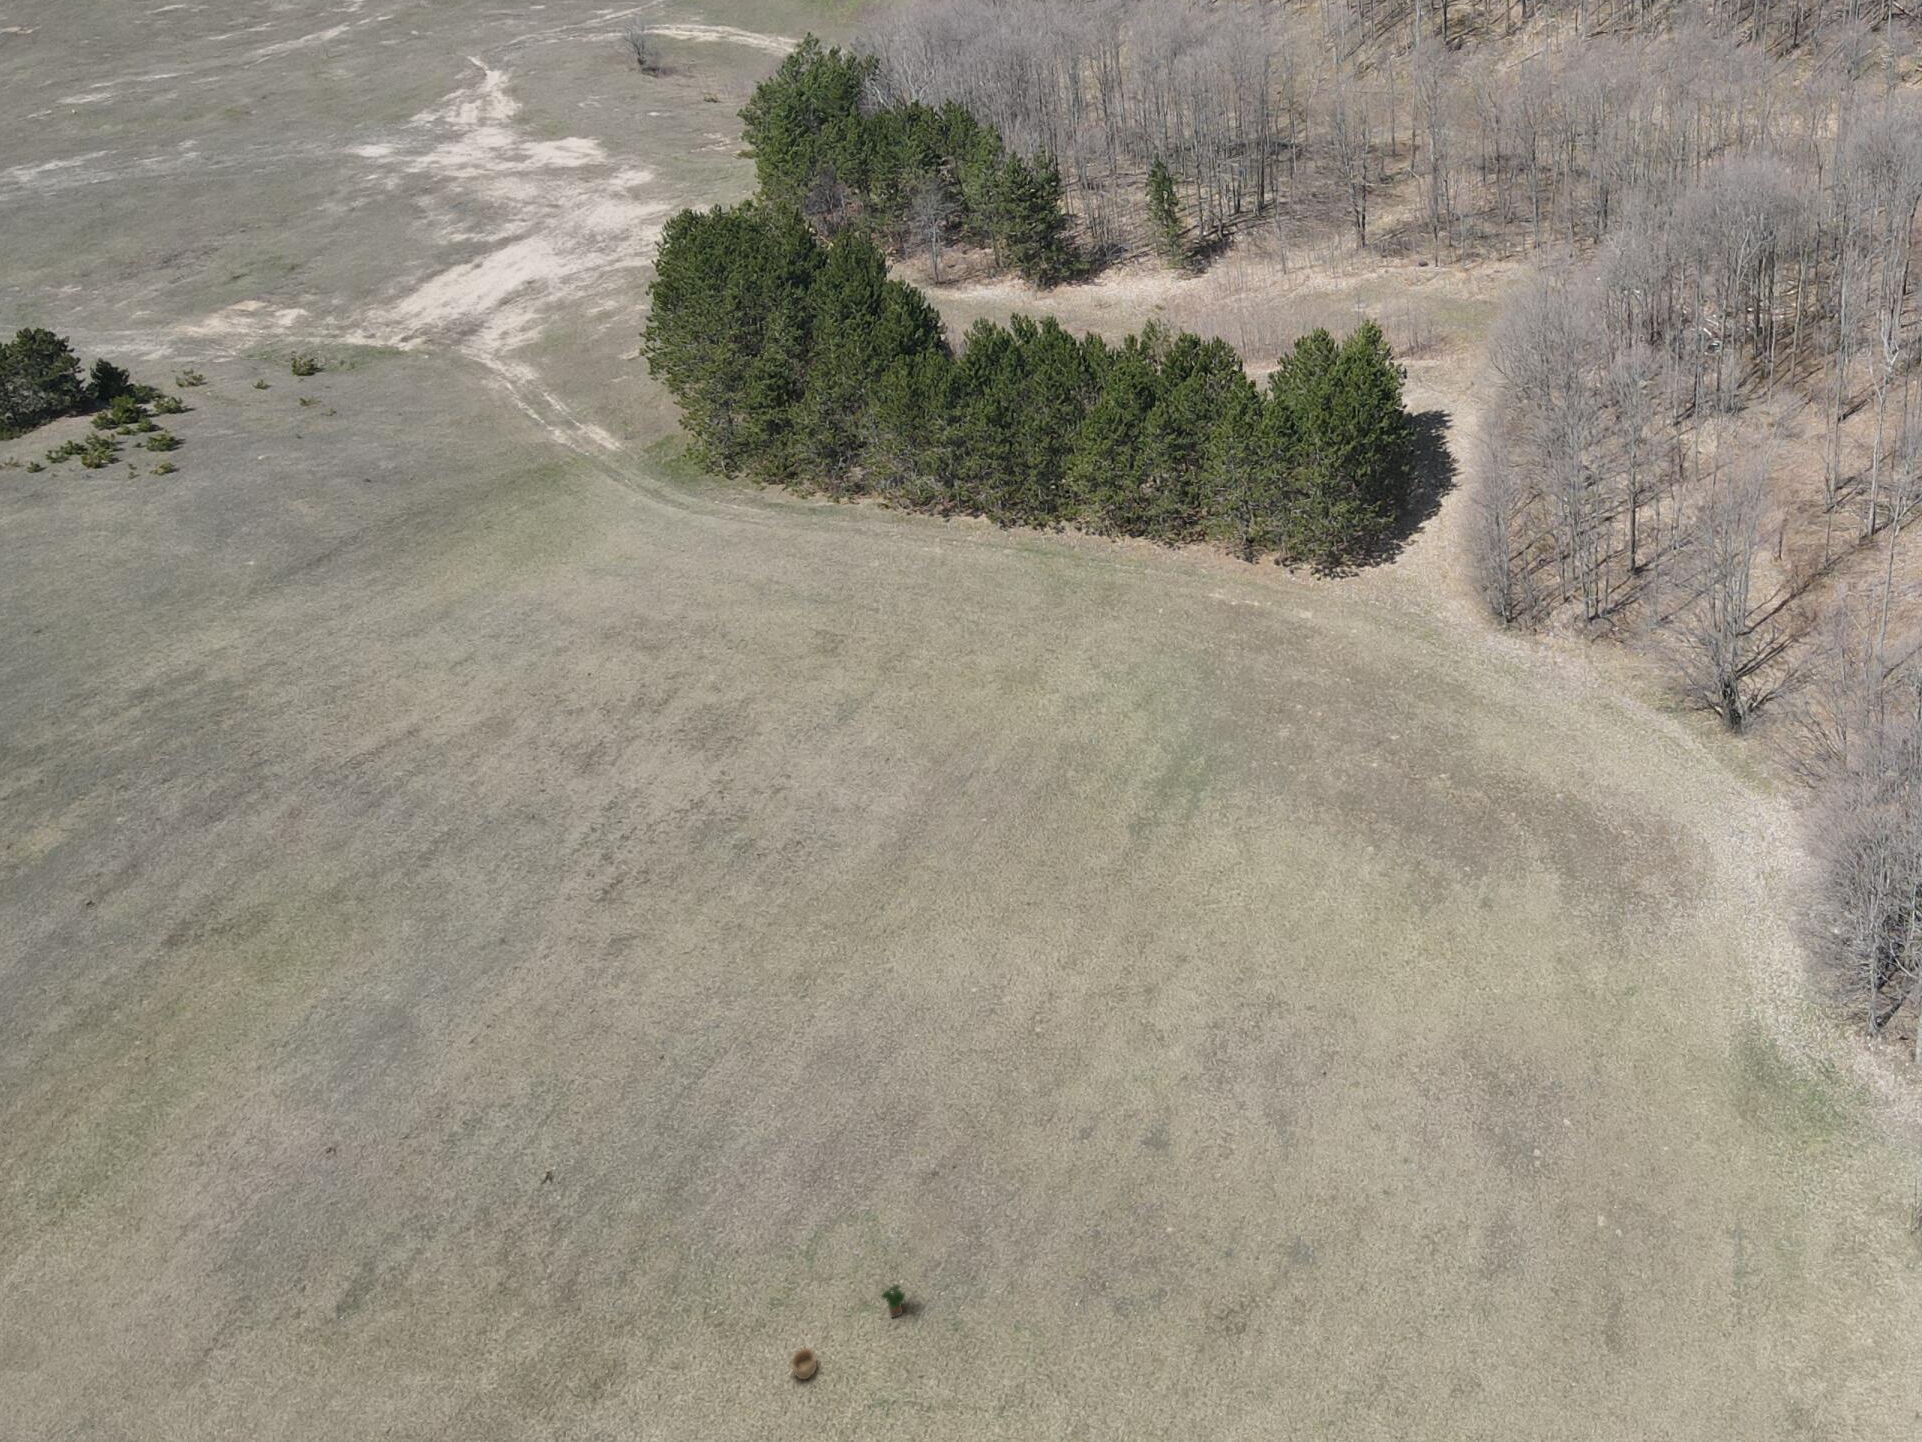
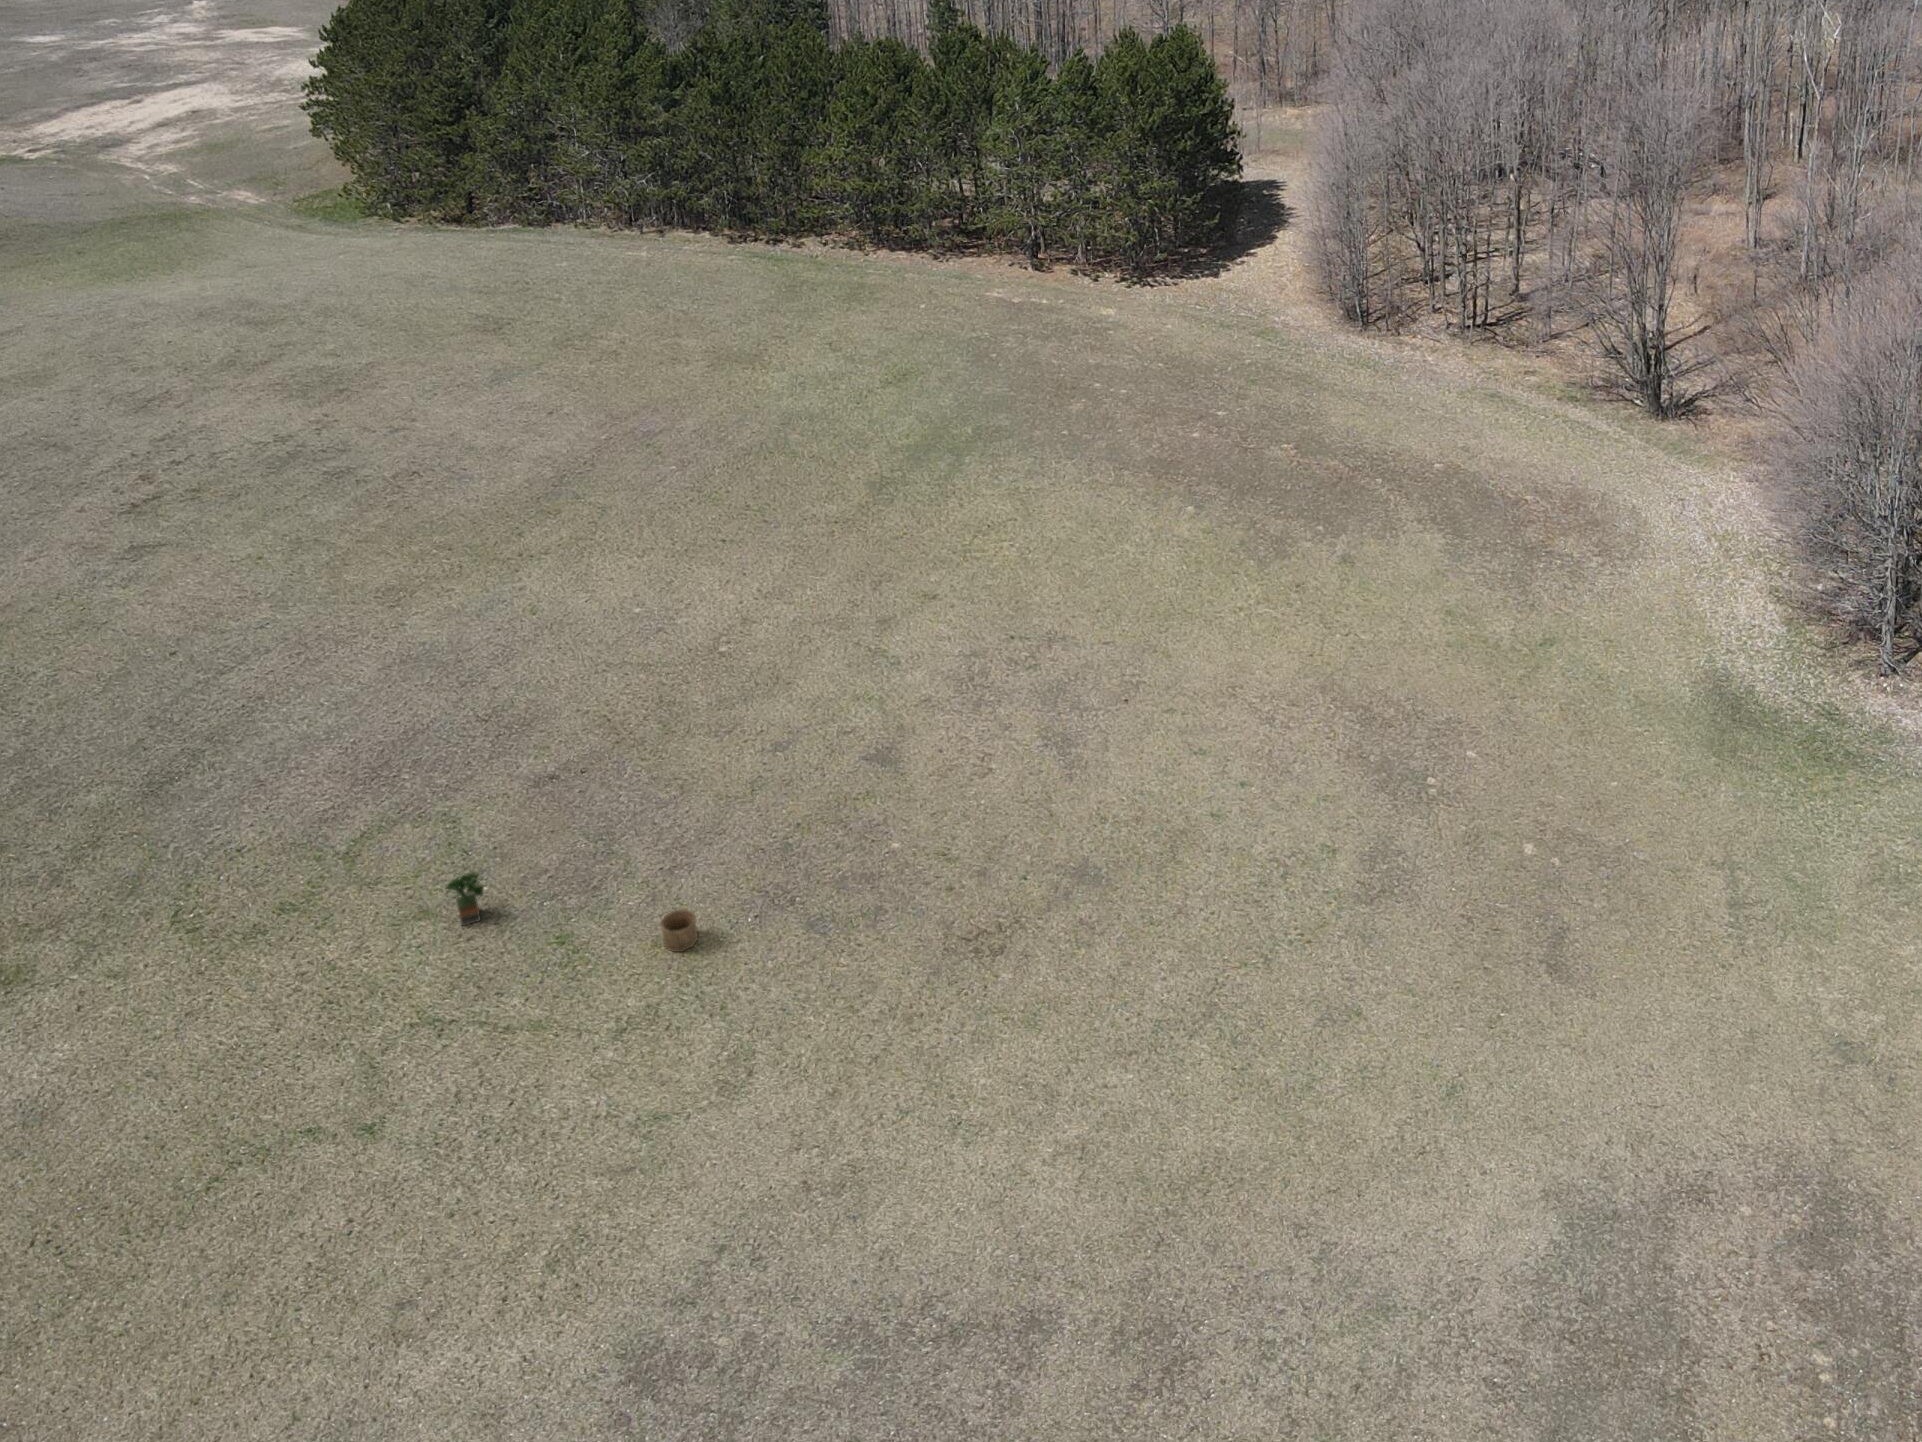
wooden bucket: present [791,1348,817,1379] -> present [660,909,698,952]

